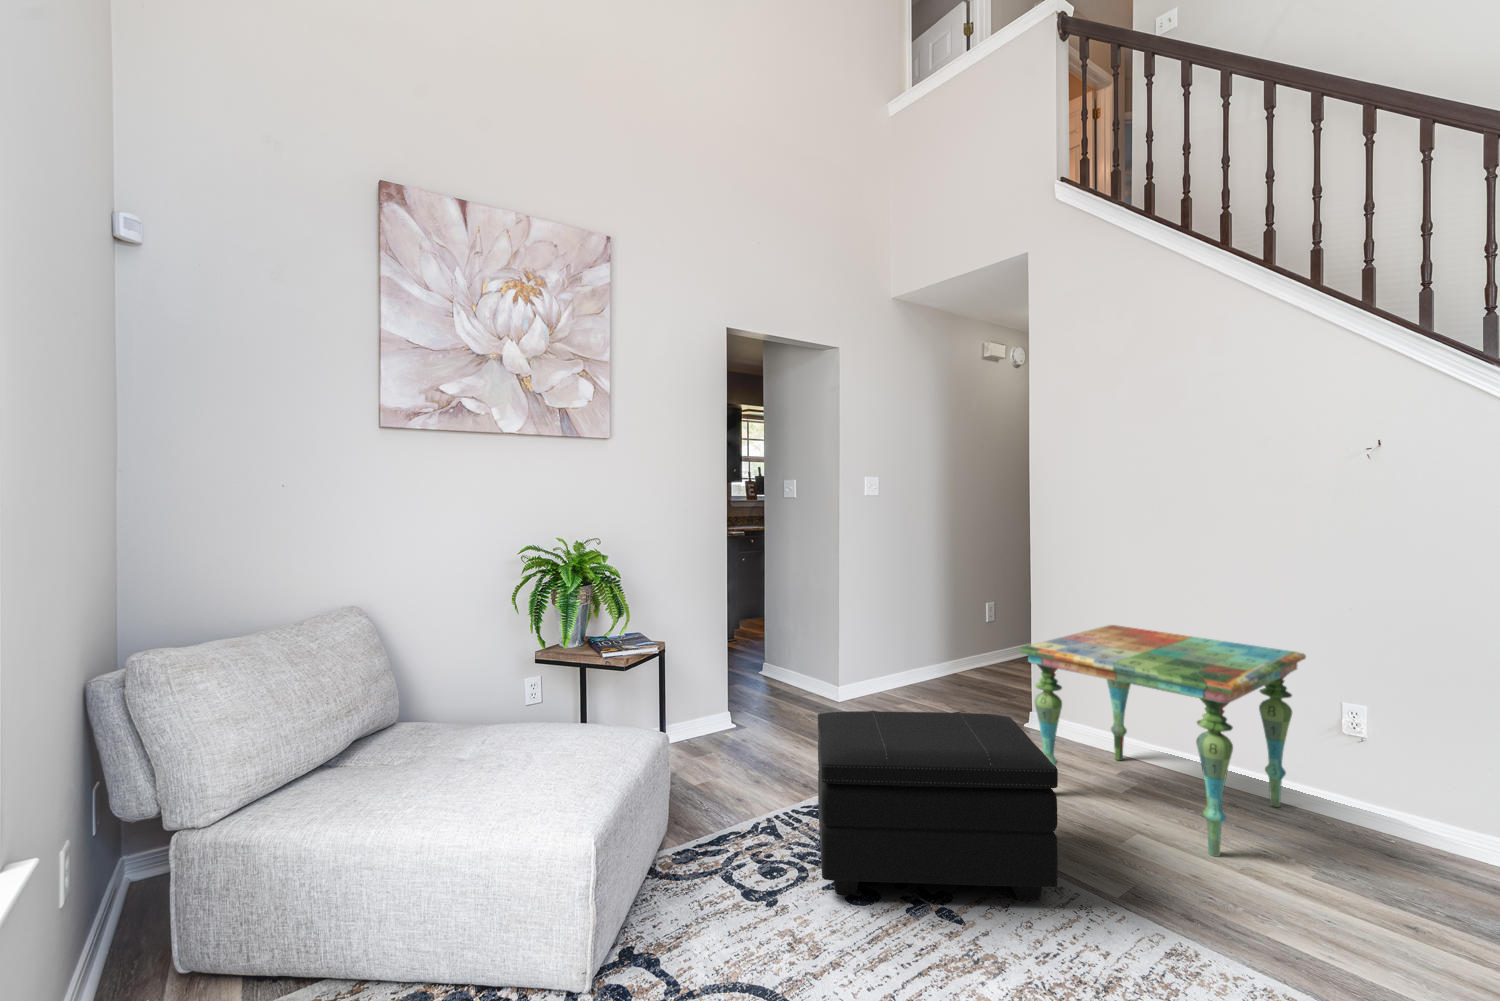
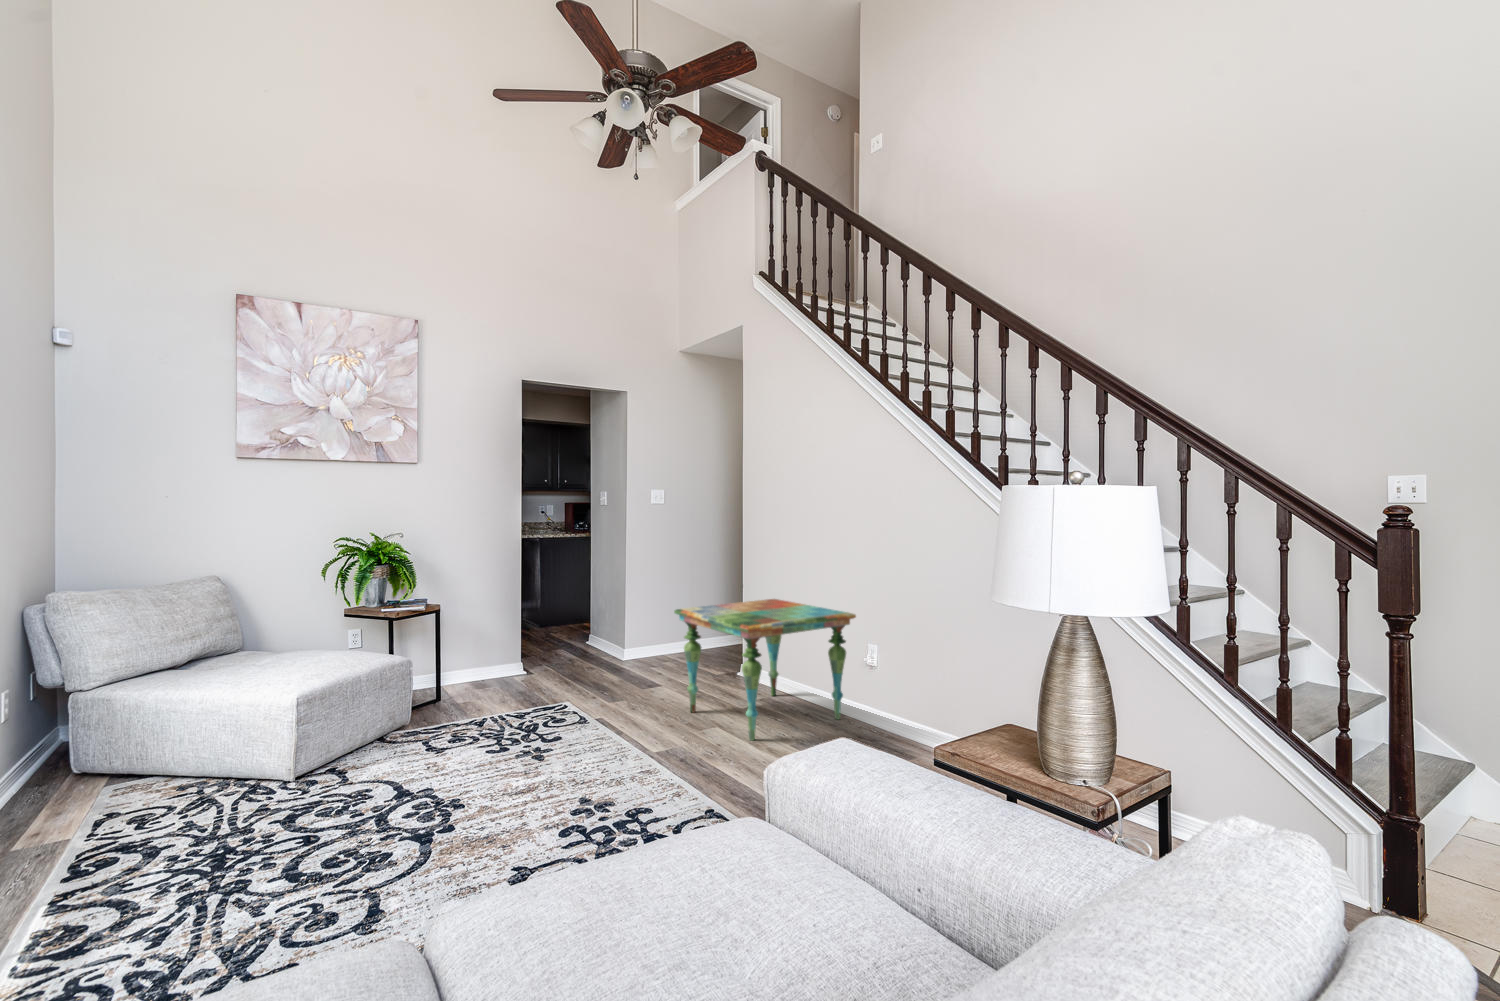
footstool: present [818,710,1058,901] -> none [474,647,638,756]

